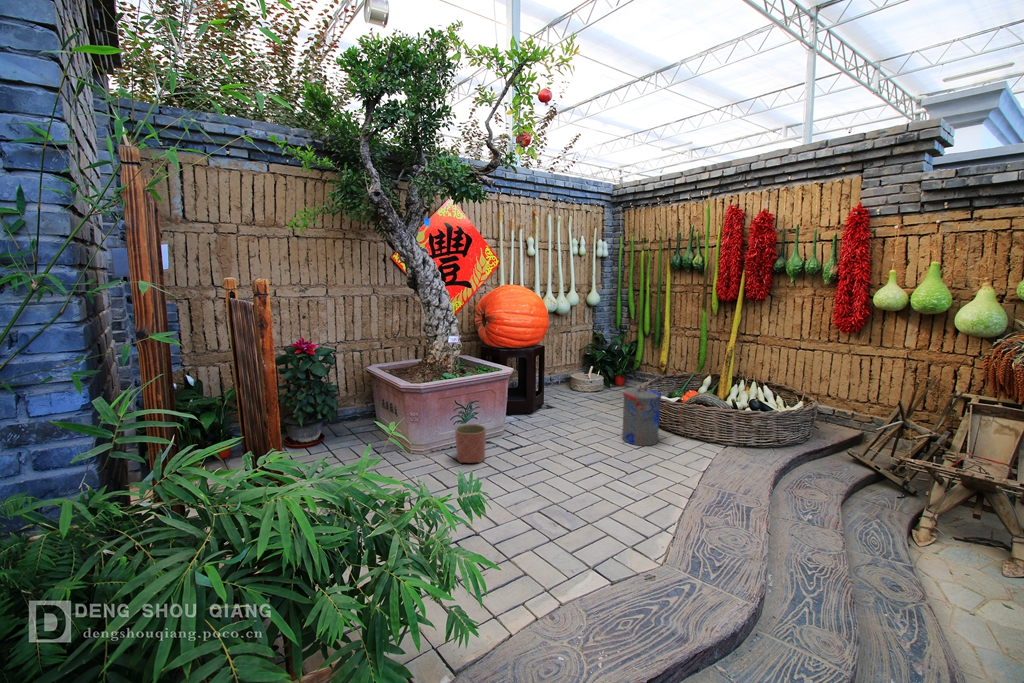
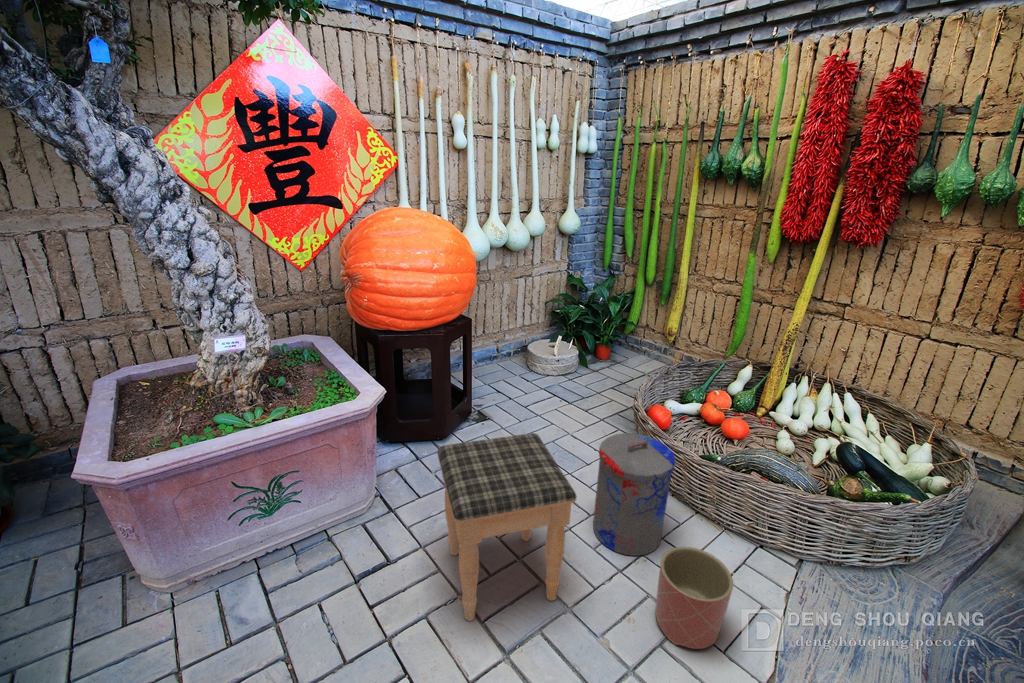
footstool: none [547,382,615,460] -> present [437,433,577,621]
planter: present [455,424,486,463] -> present [655,547,733,649]

